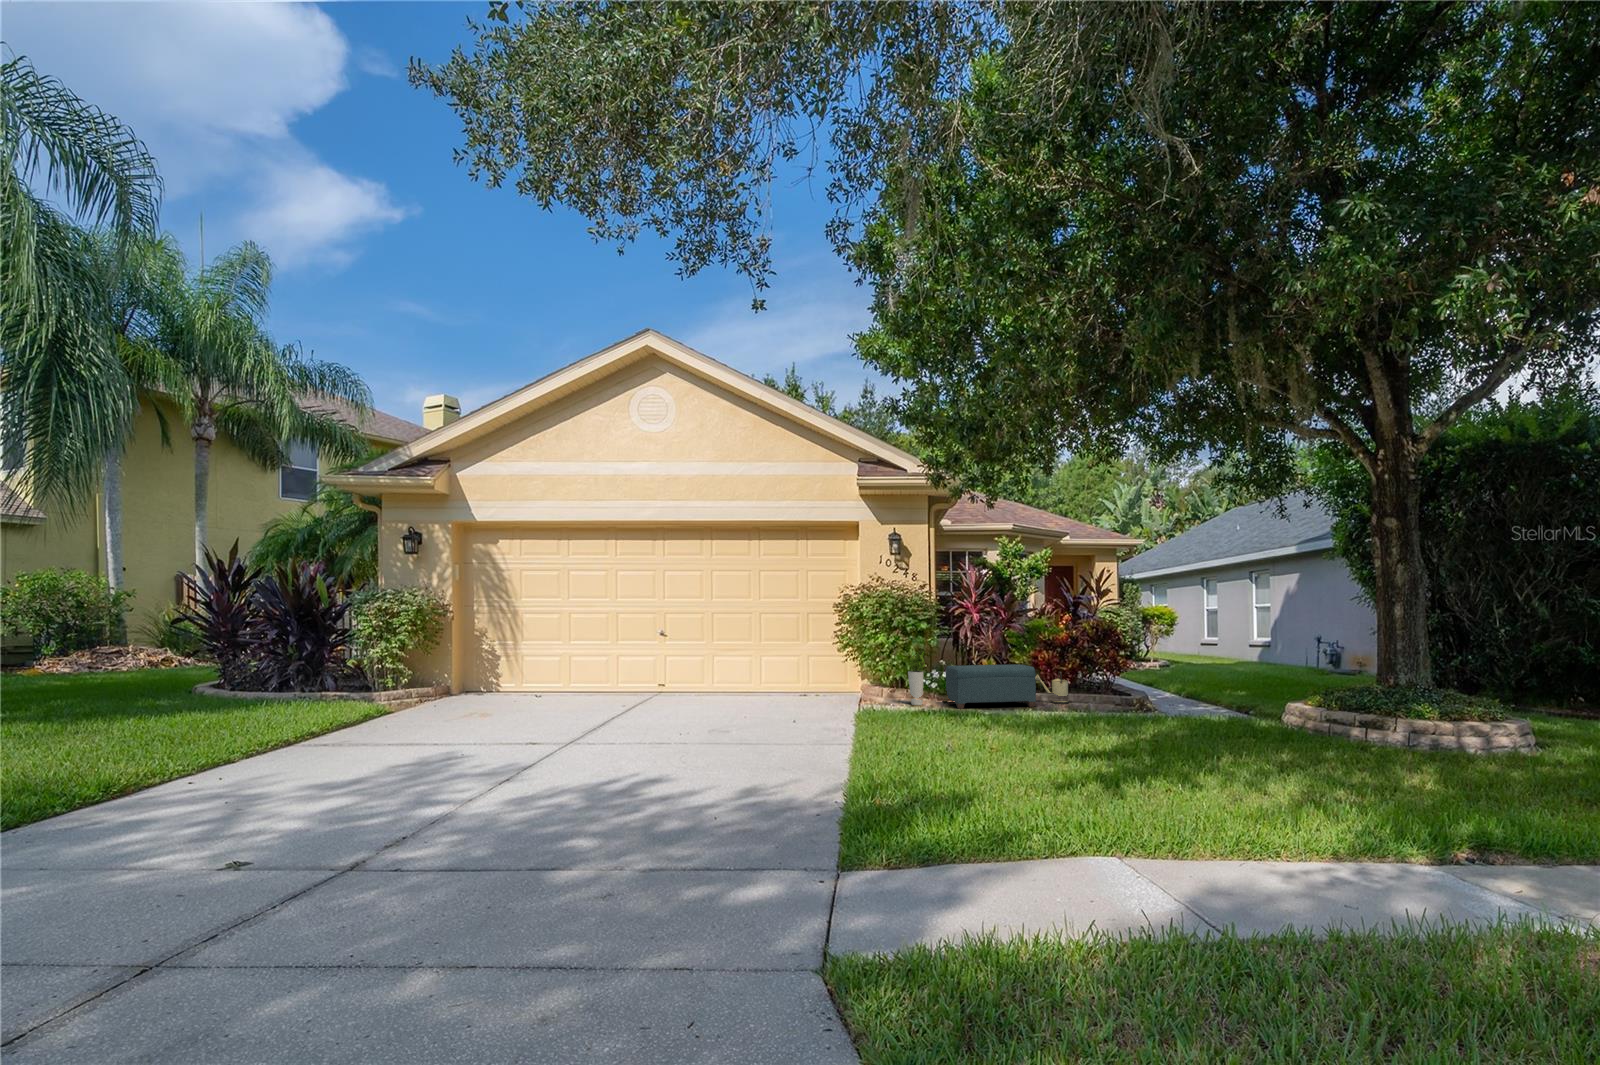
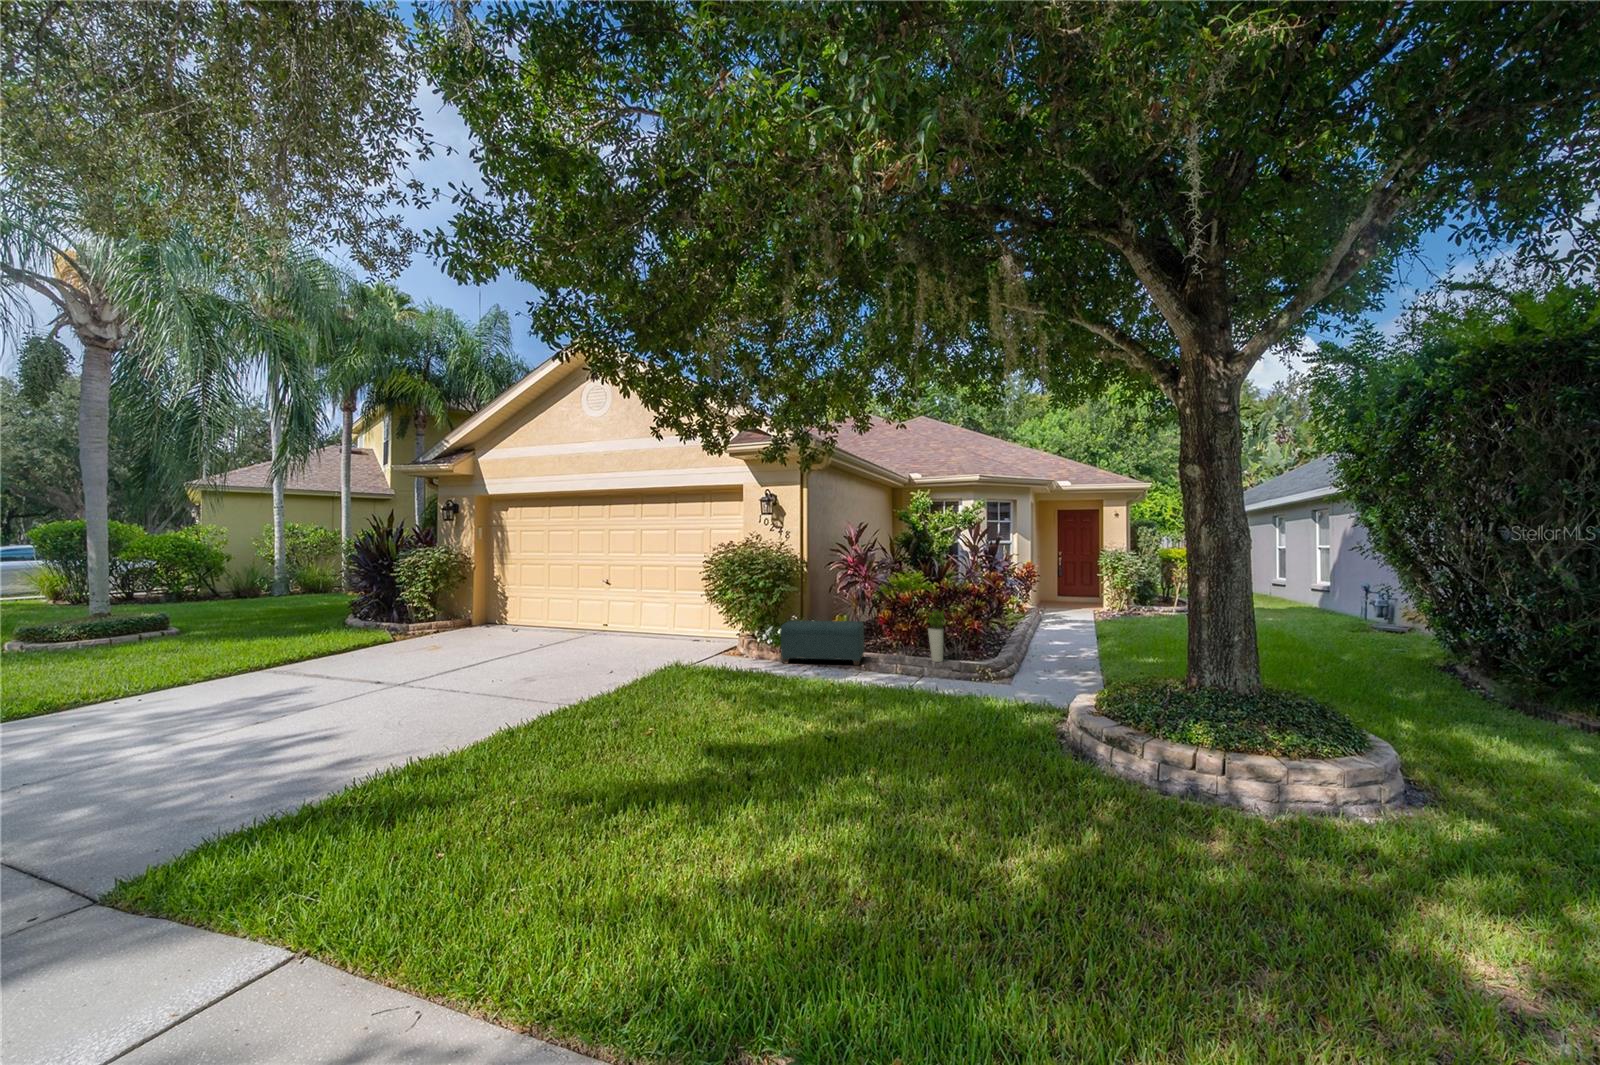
planter: present [907,652,926,705] -> present [928,610,946,662]
watering can: present [1035,672,1068,704] -> none [873,630,909,663]

